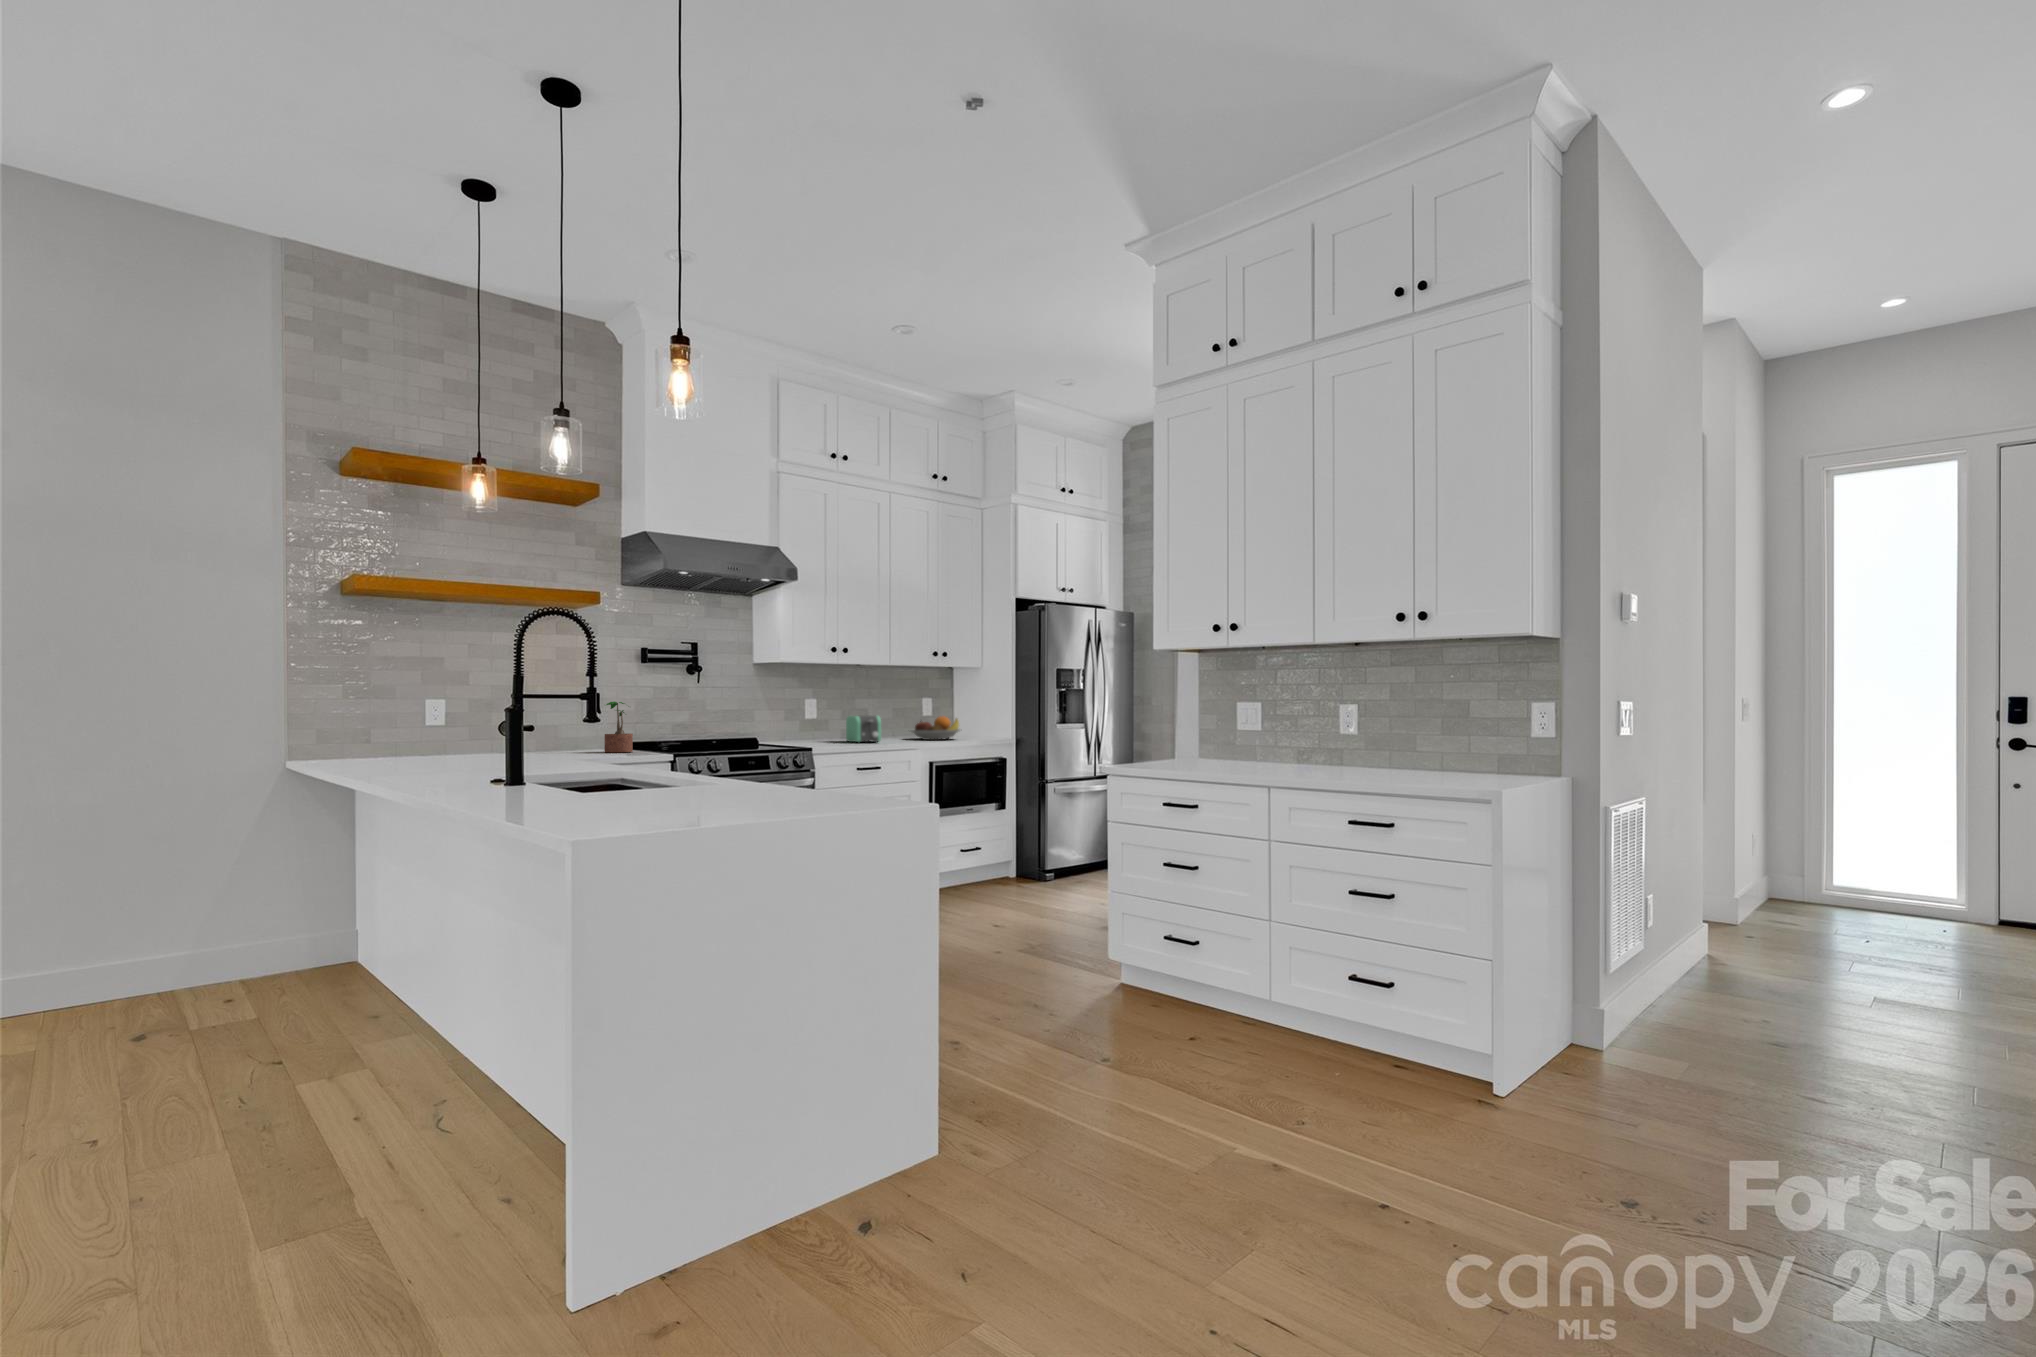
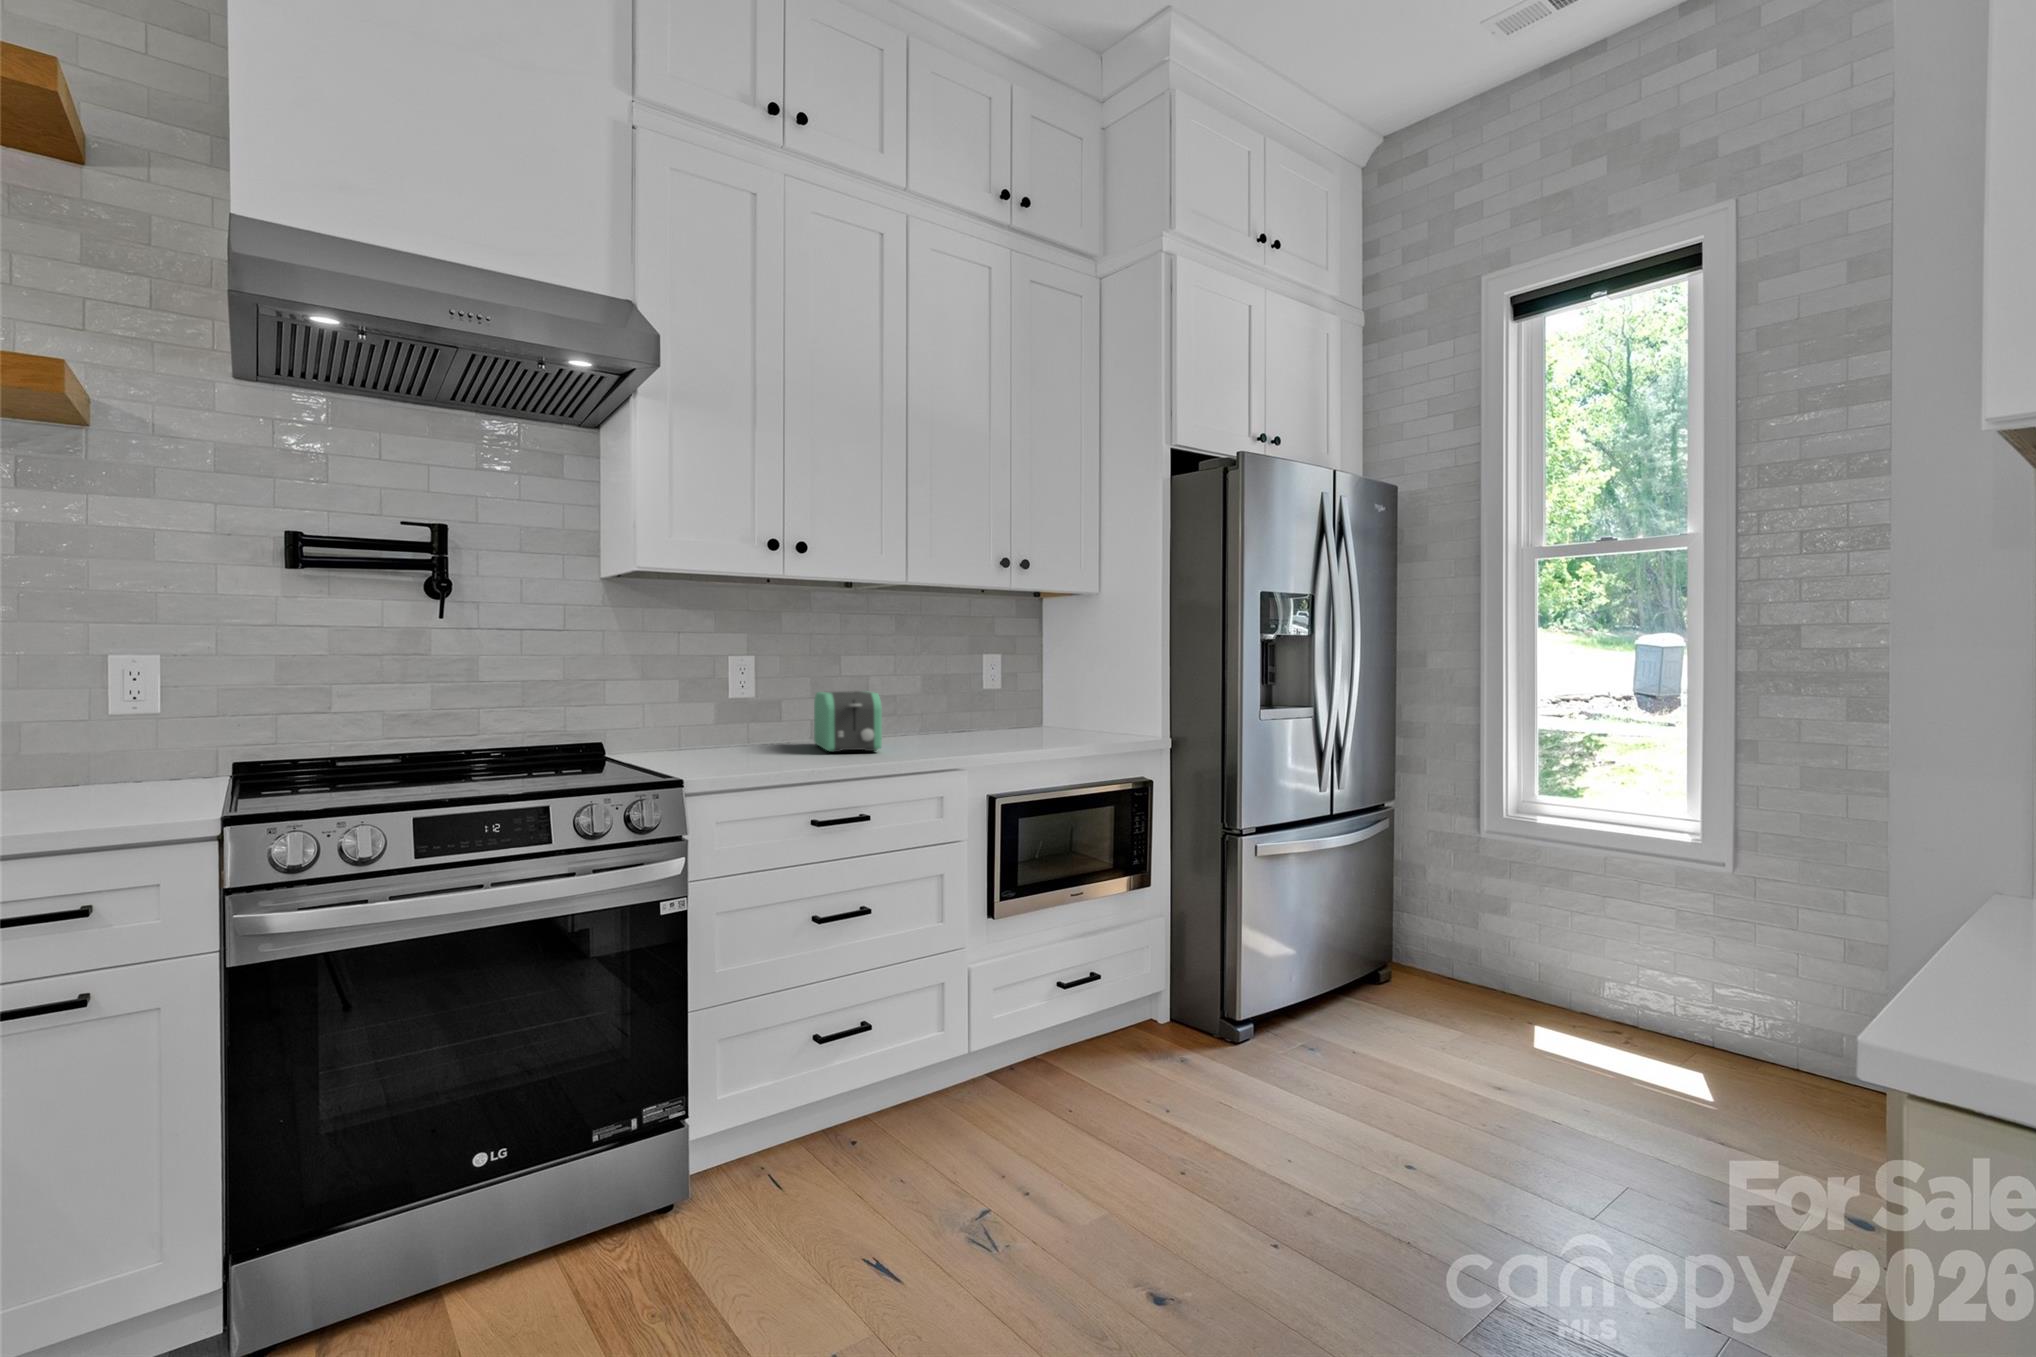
potted plant: present [604,702,633,752] -> none [53,663,161,807]
fruit bowl: present [911,716,960,740] -> none [951,692,1059,740]

